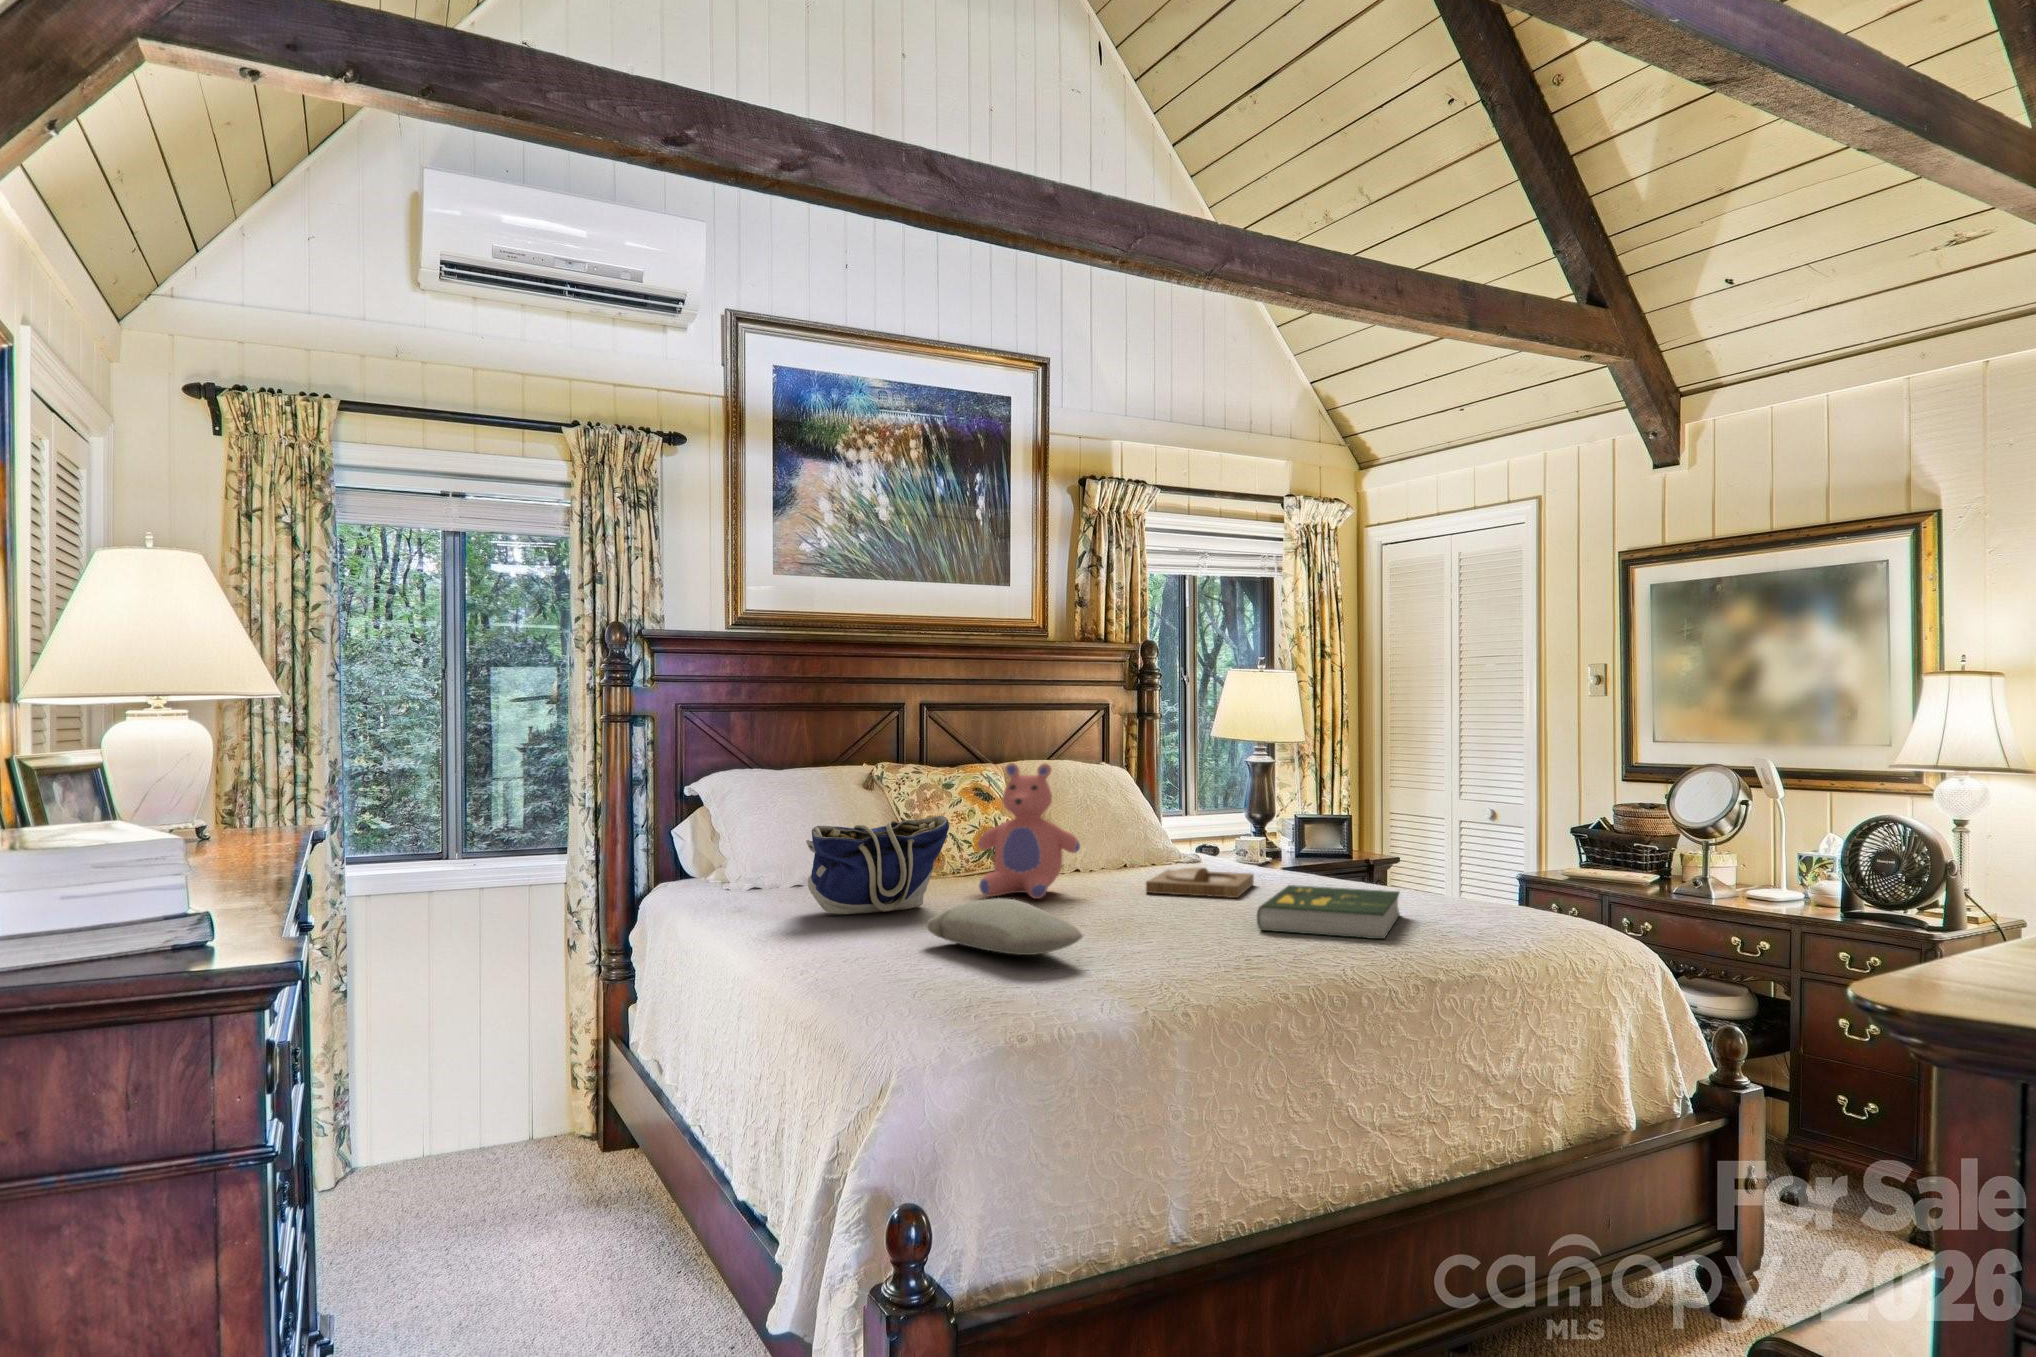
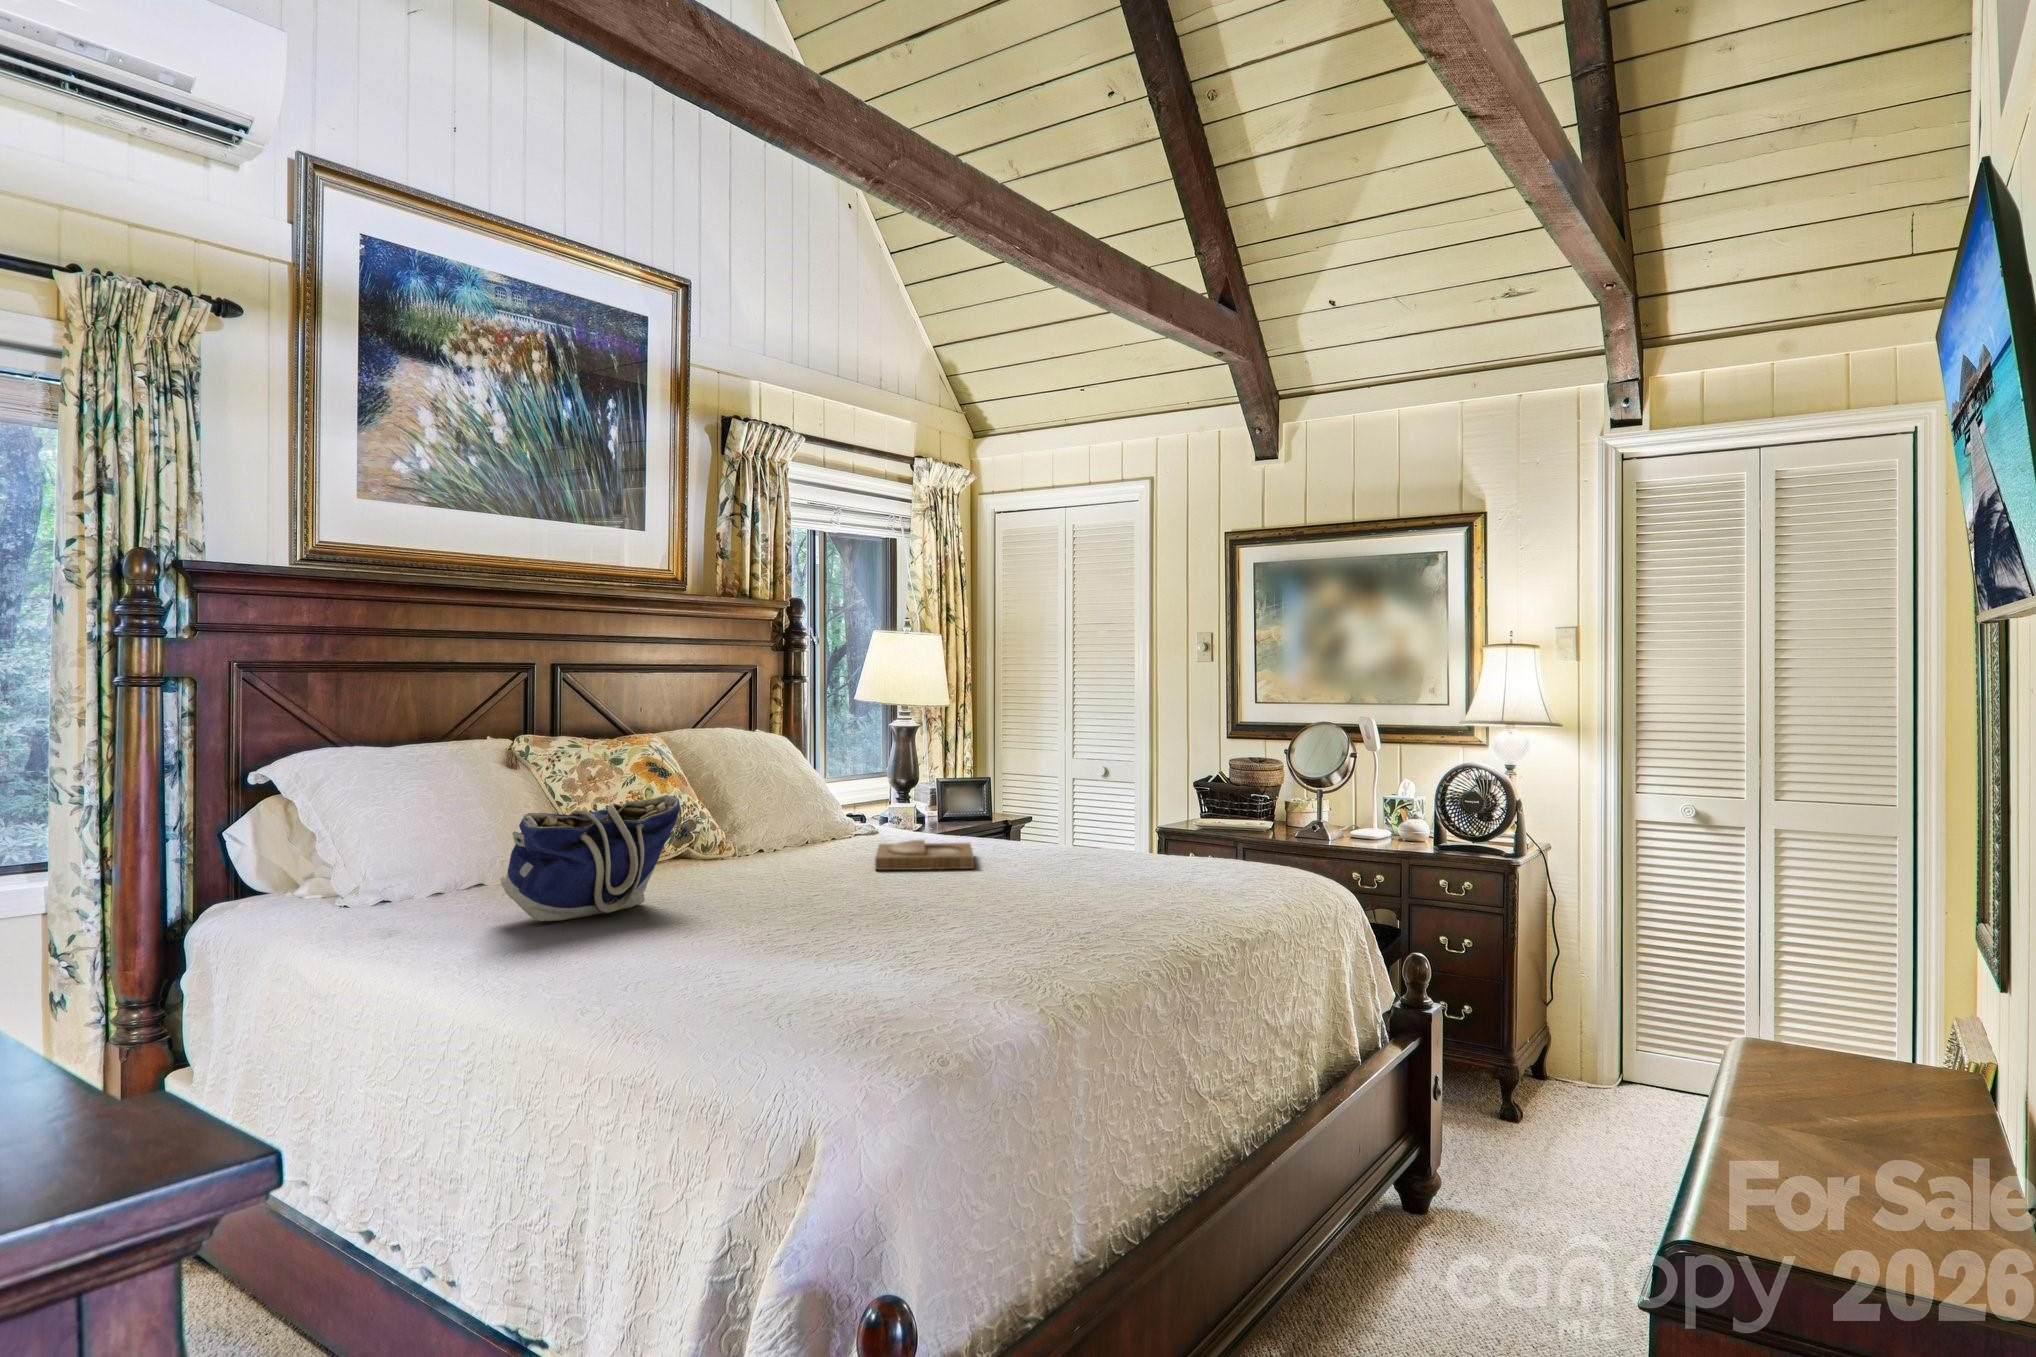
teddy bear: present [978,763,1080,899] -> none [683,732,806,886]
book: present [1257,885,1400,939] -> none [1034,852,1168,900]
pillow: present [927,899,1082,955] -> none [712,887,922,948]

